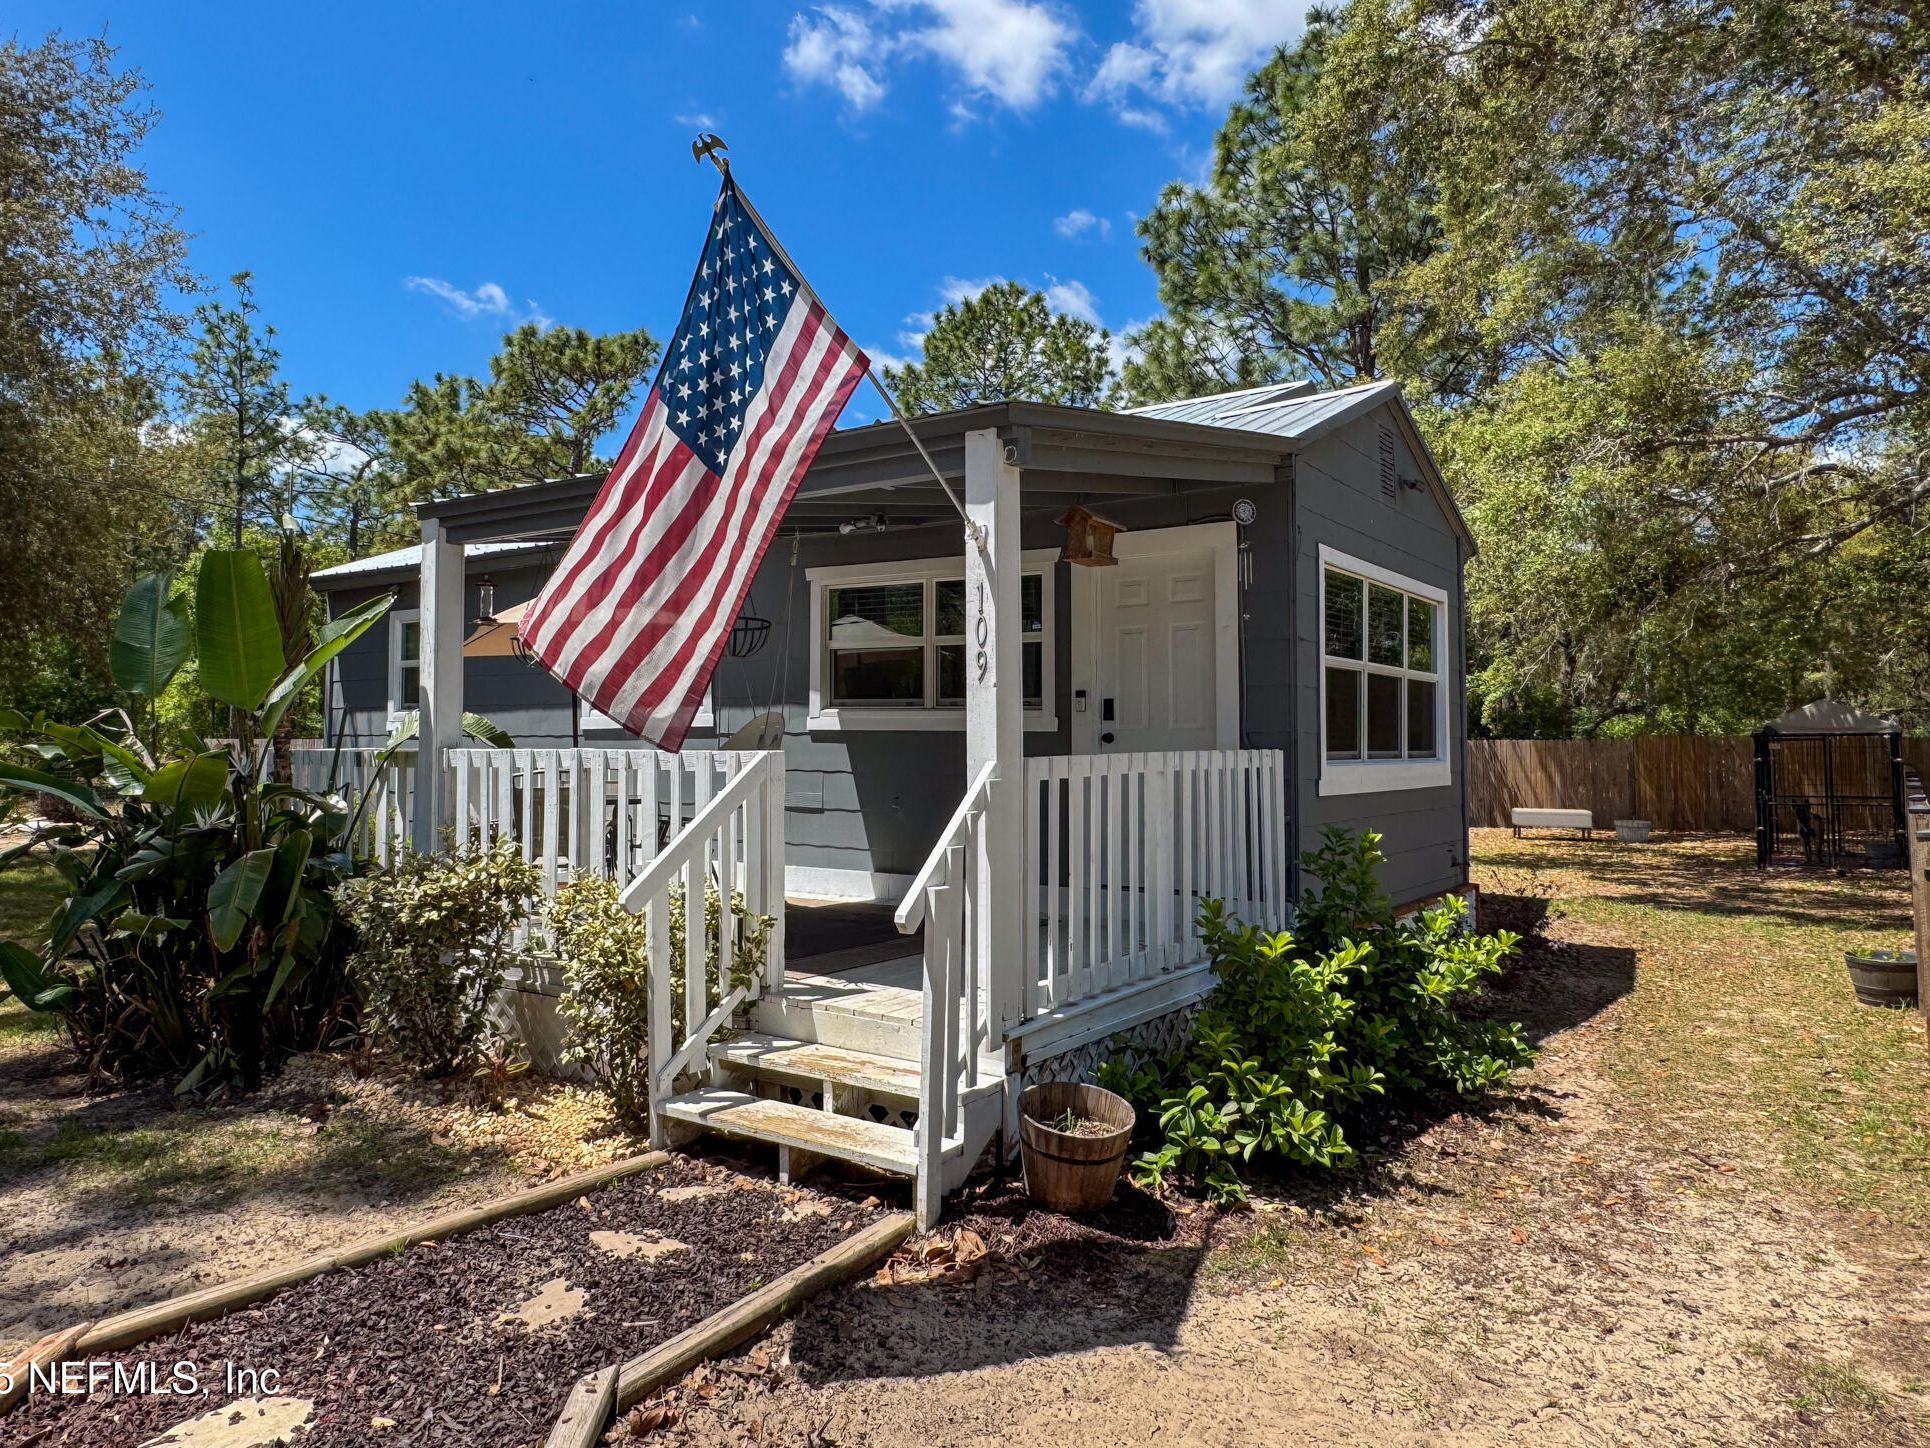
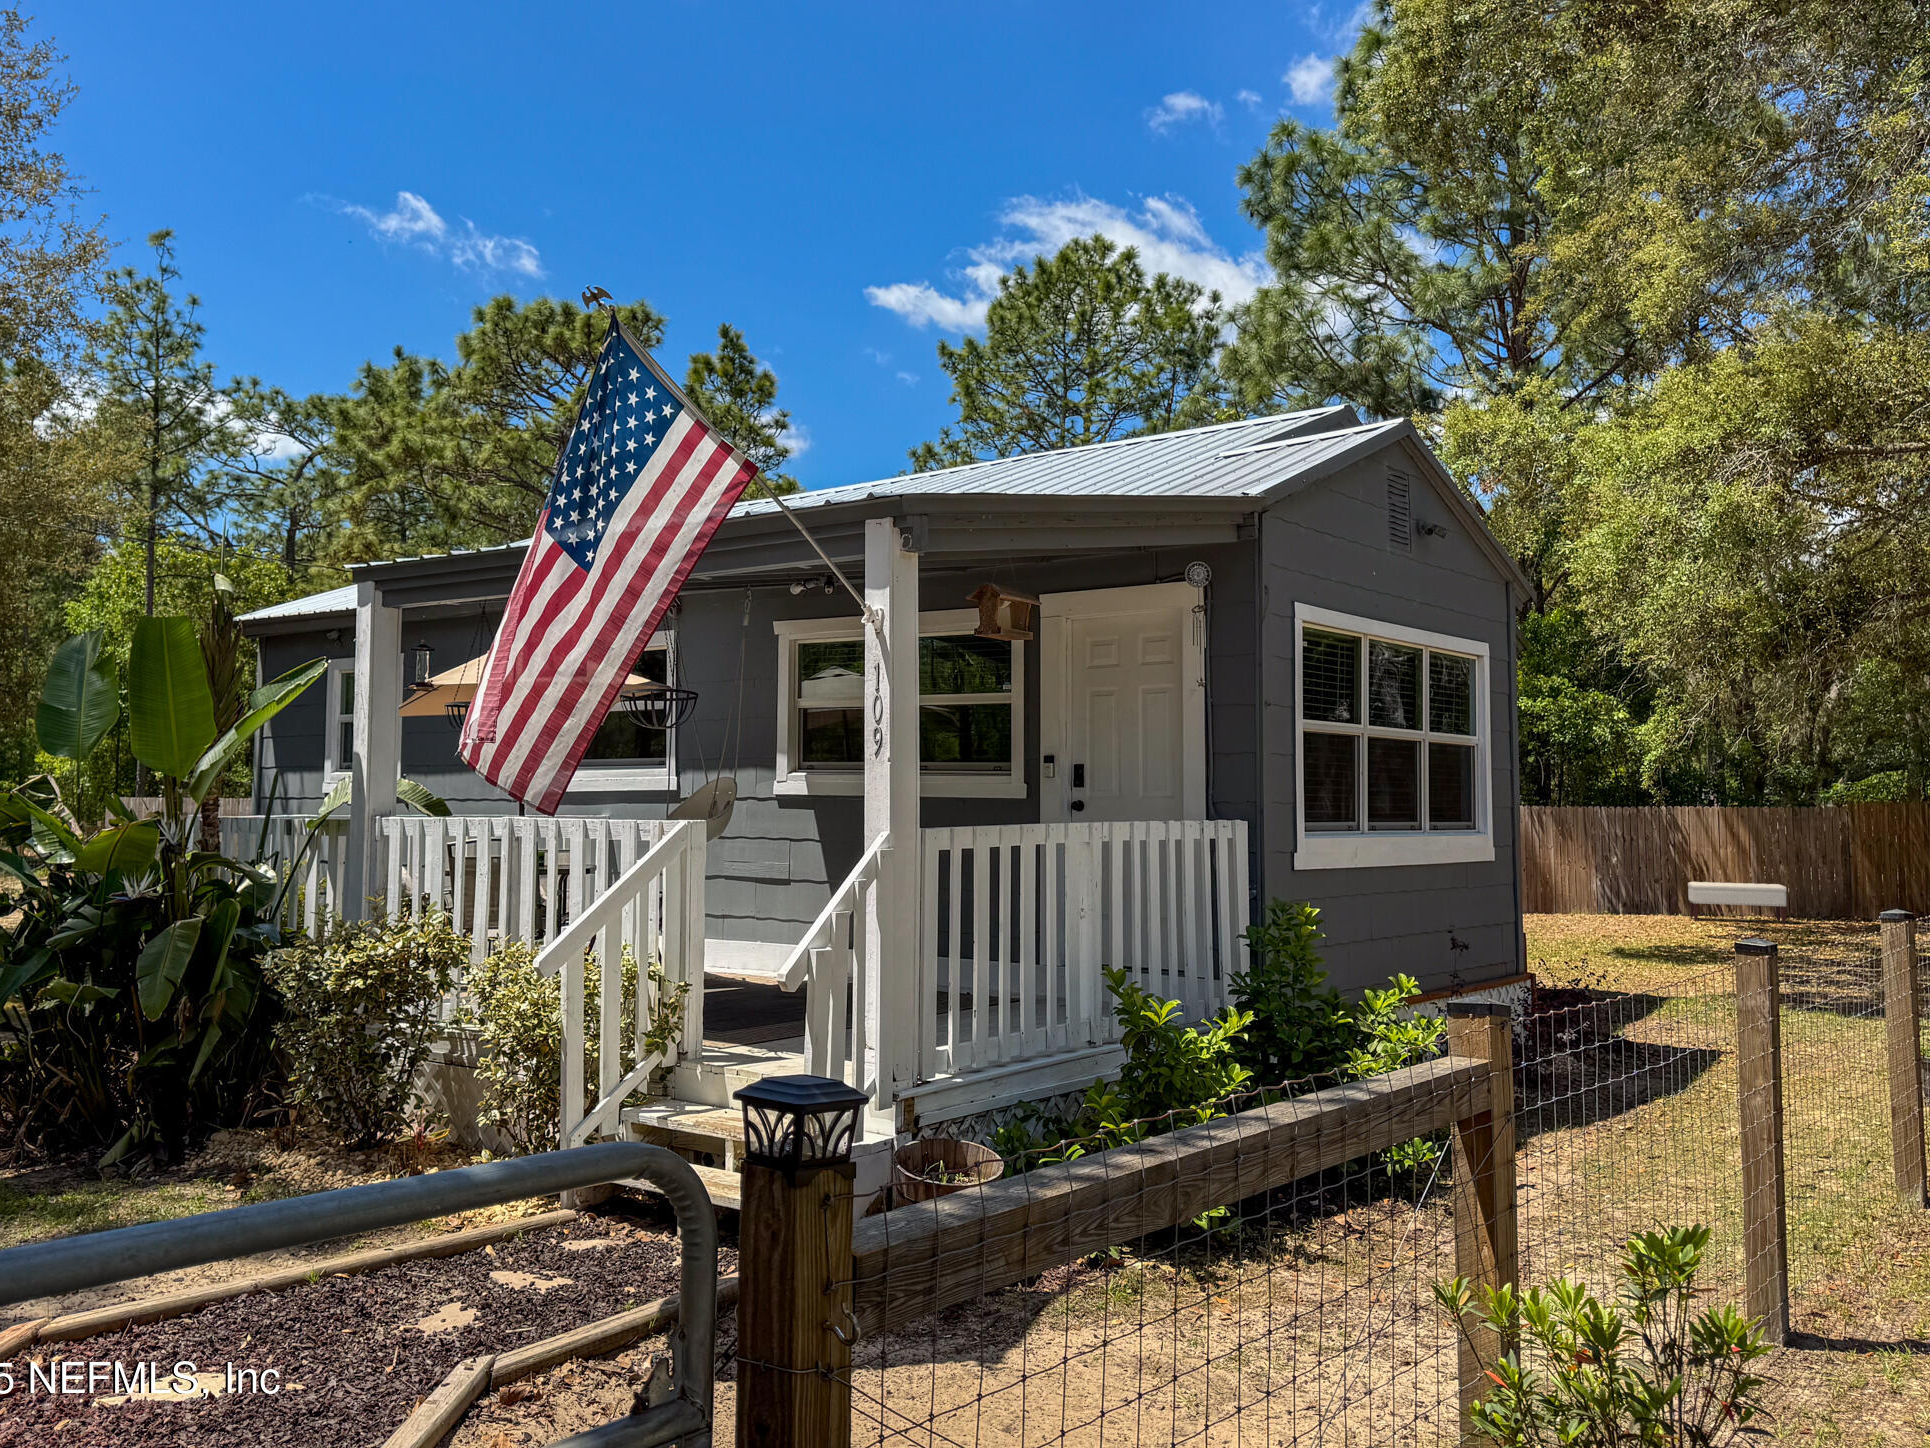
wooden bucket: present [1614,816,1651,842] -> none [1816,890,1863,925]

